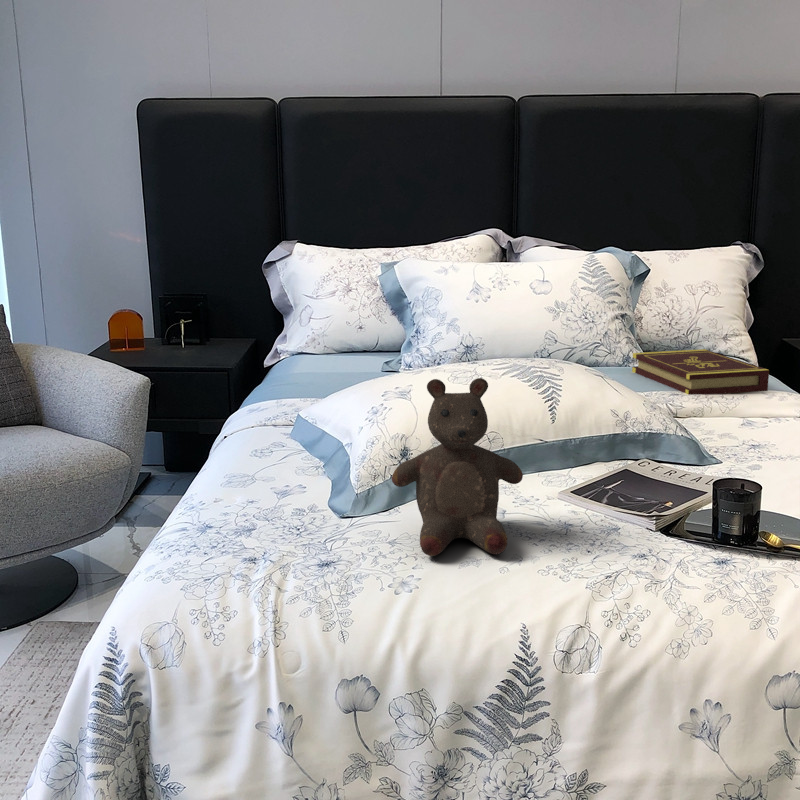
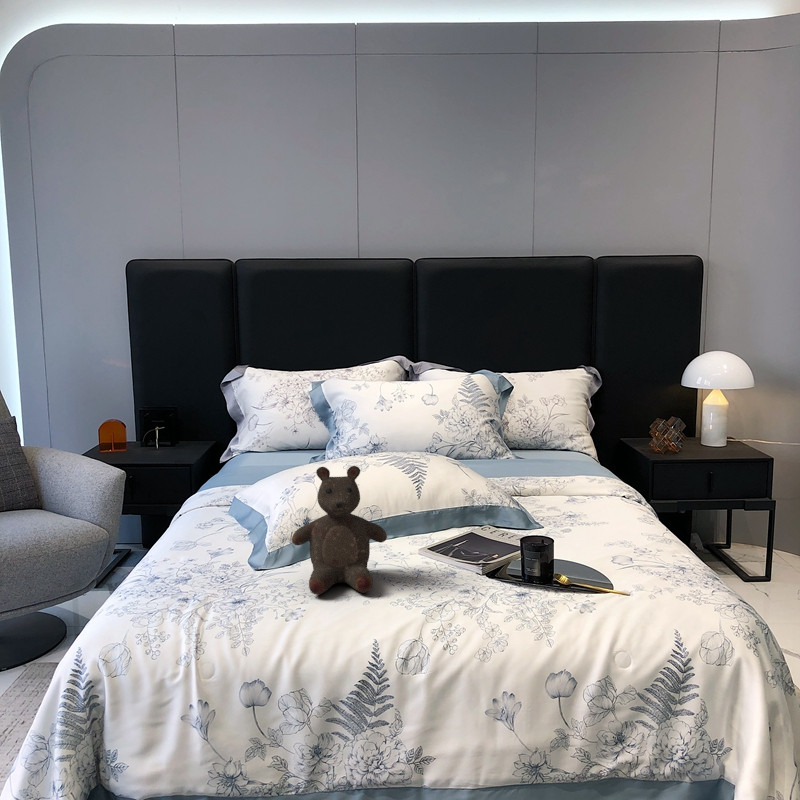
book: present [632,349,769,394] -> none [498,446,593,481]

